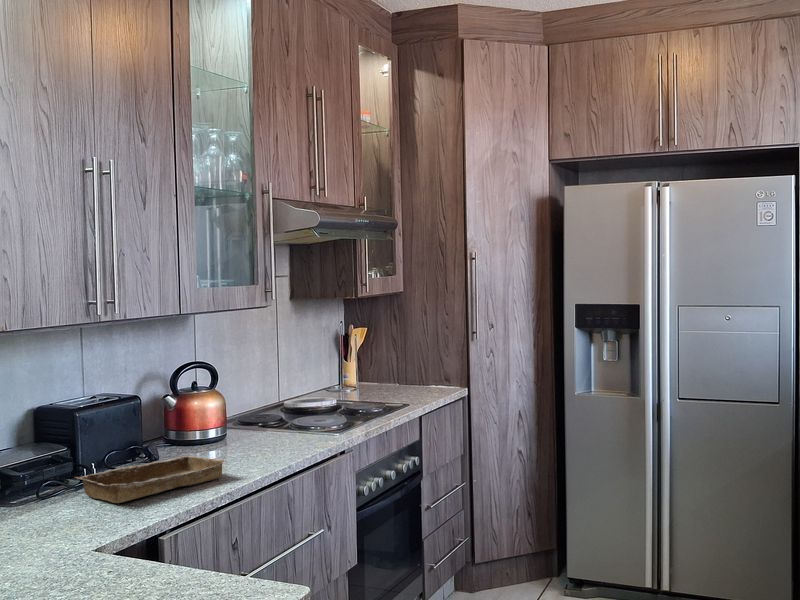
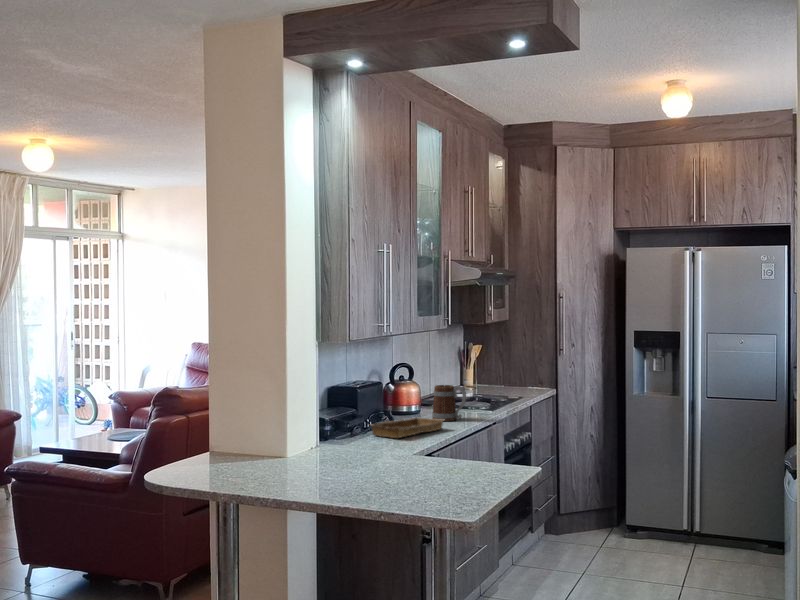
mug: none [229,397,281,457] -> present [432,385,466,421]

